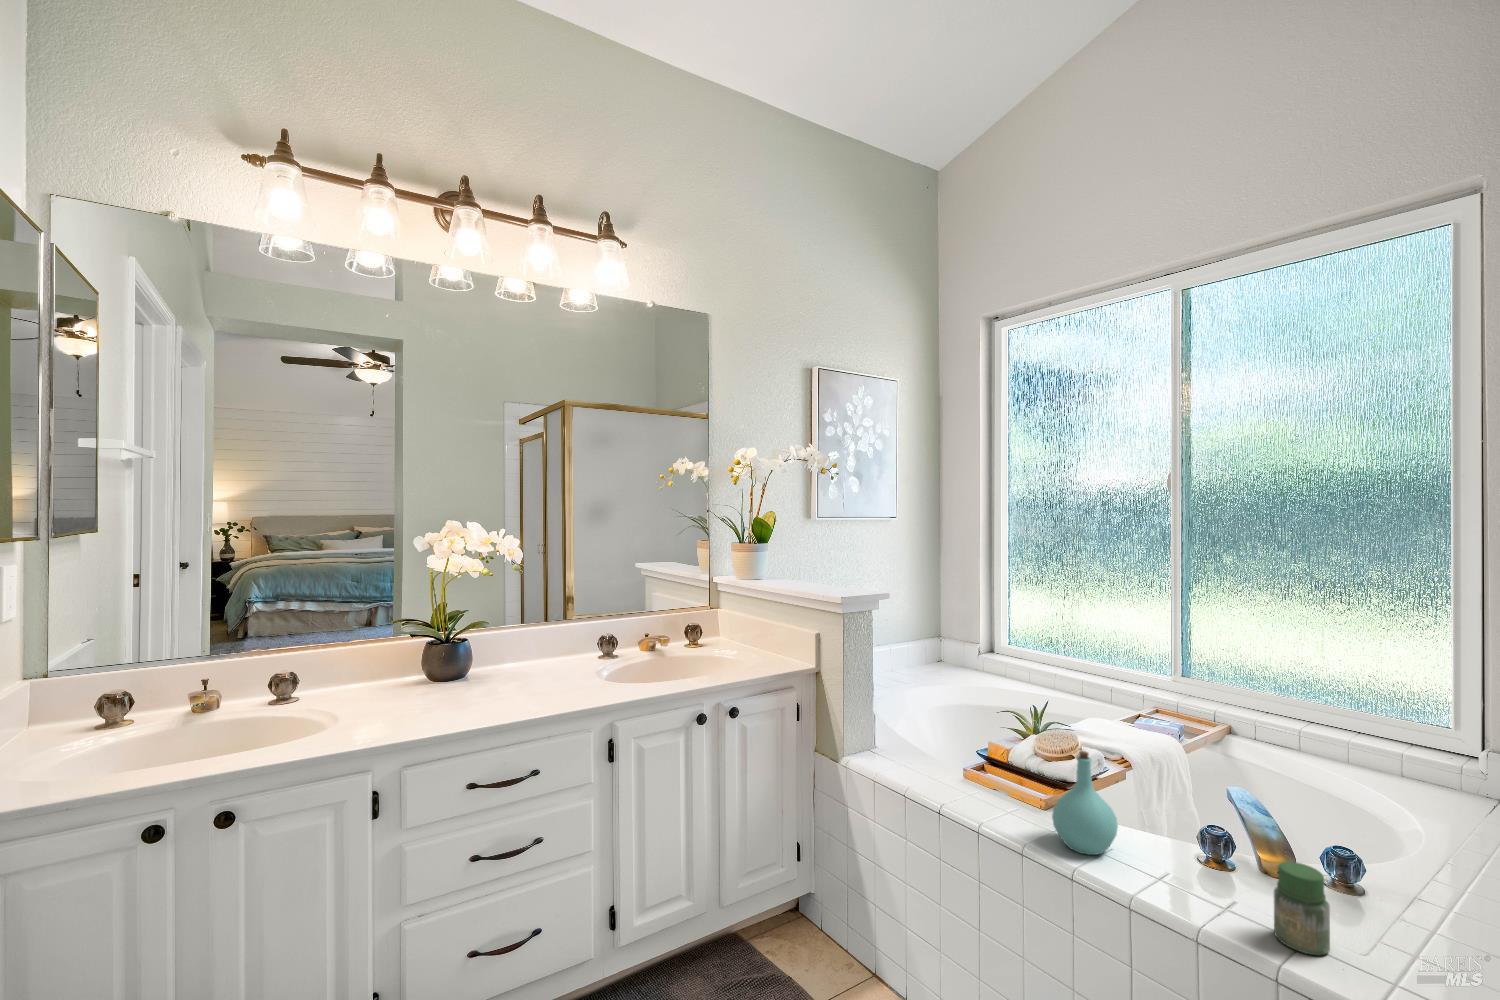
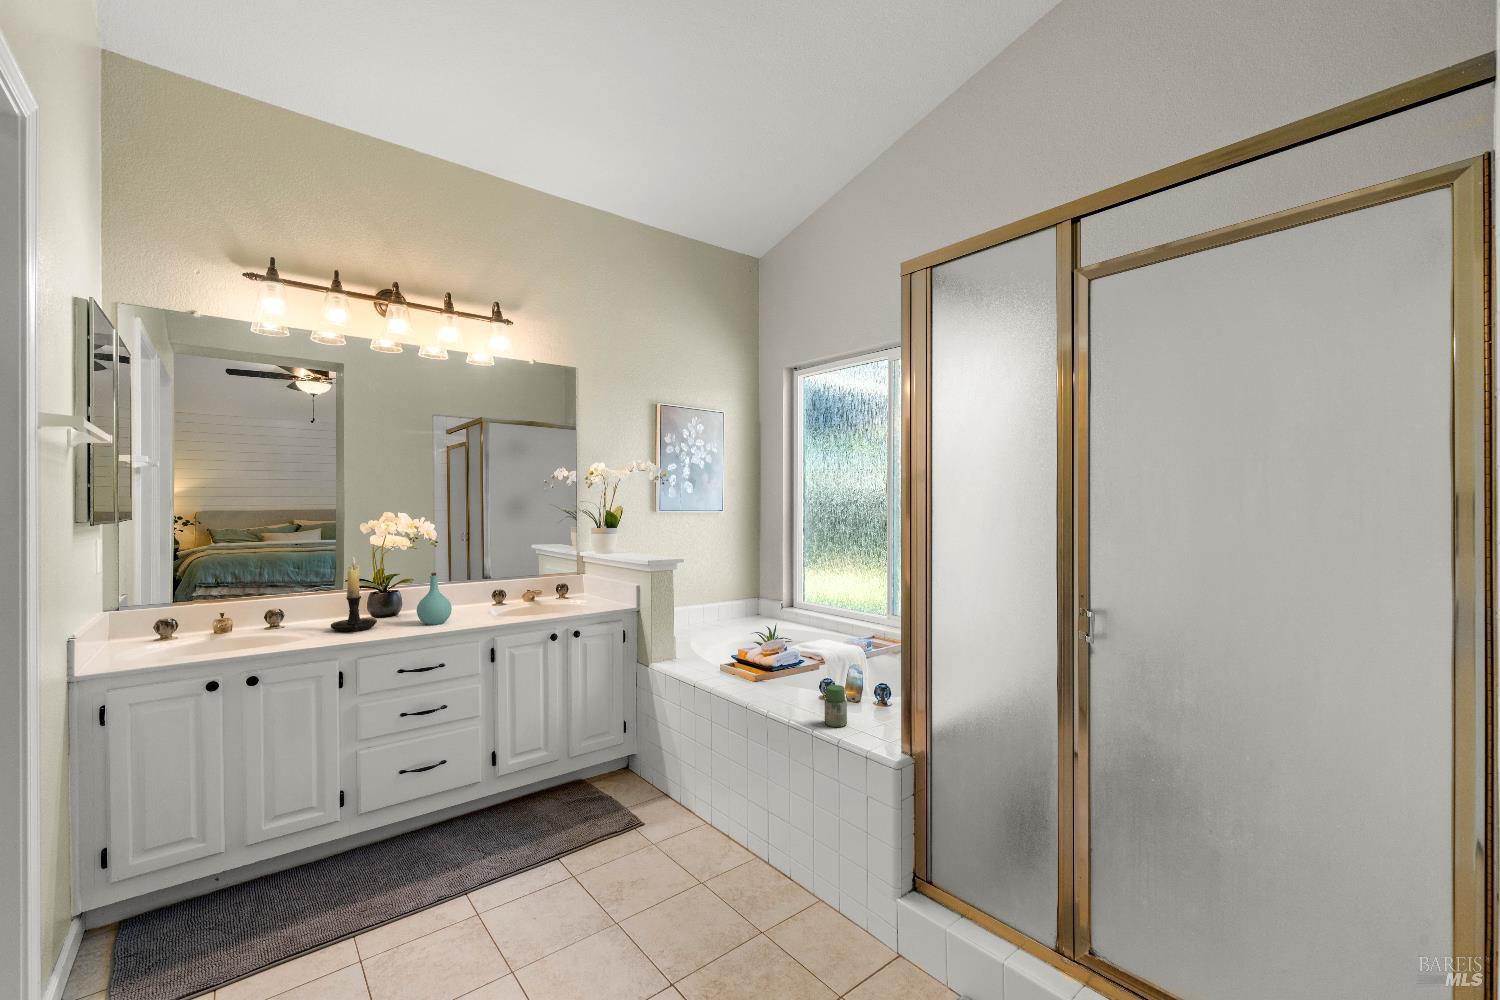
candle holder: none [366,589,436,716] -> present [331,556,377,632]
bottle: present [1052,751,1118,855] -> present [417,573,452,625]

